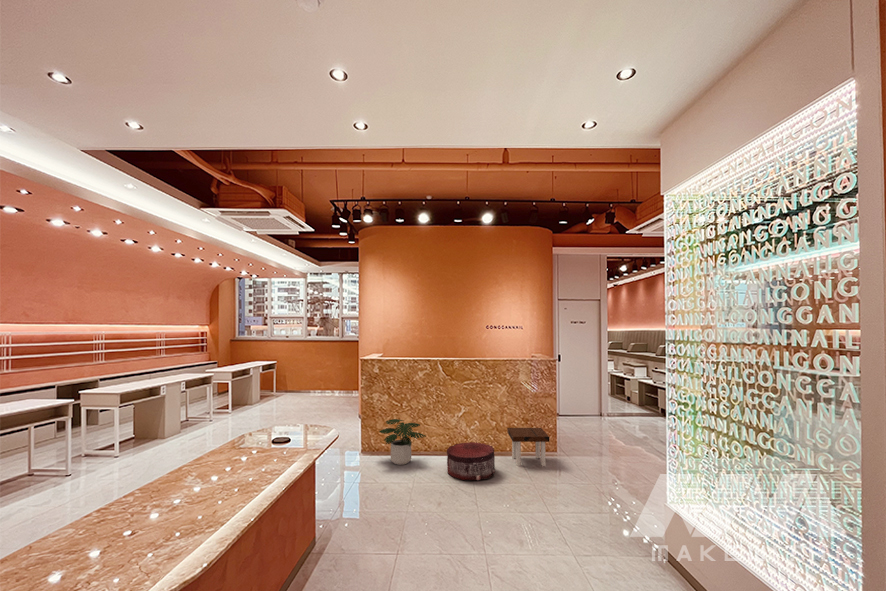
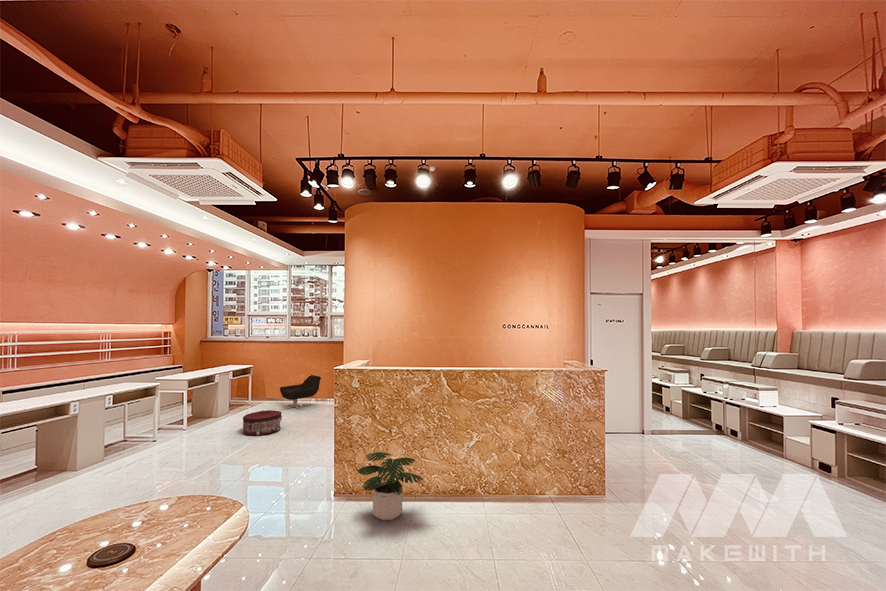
lounge chair: none [301,369,336,399] -> present [280,375,321,410]
side table: present [507,428,549,466] -> none [536,463,601,523]
pouf: present [447,442,495,480] -> present [243,410,282,435]

